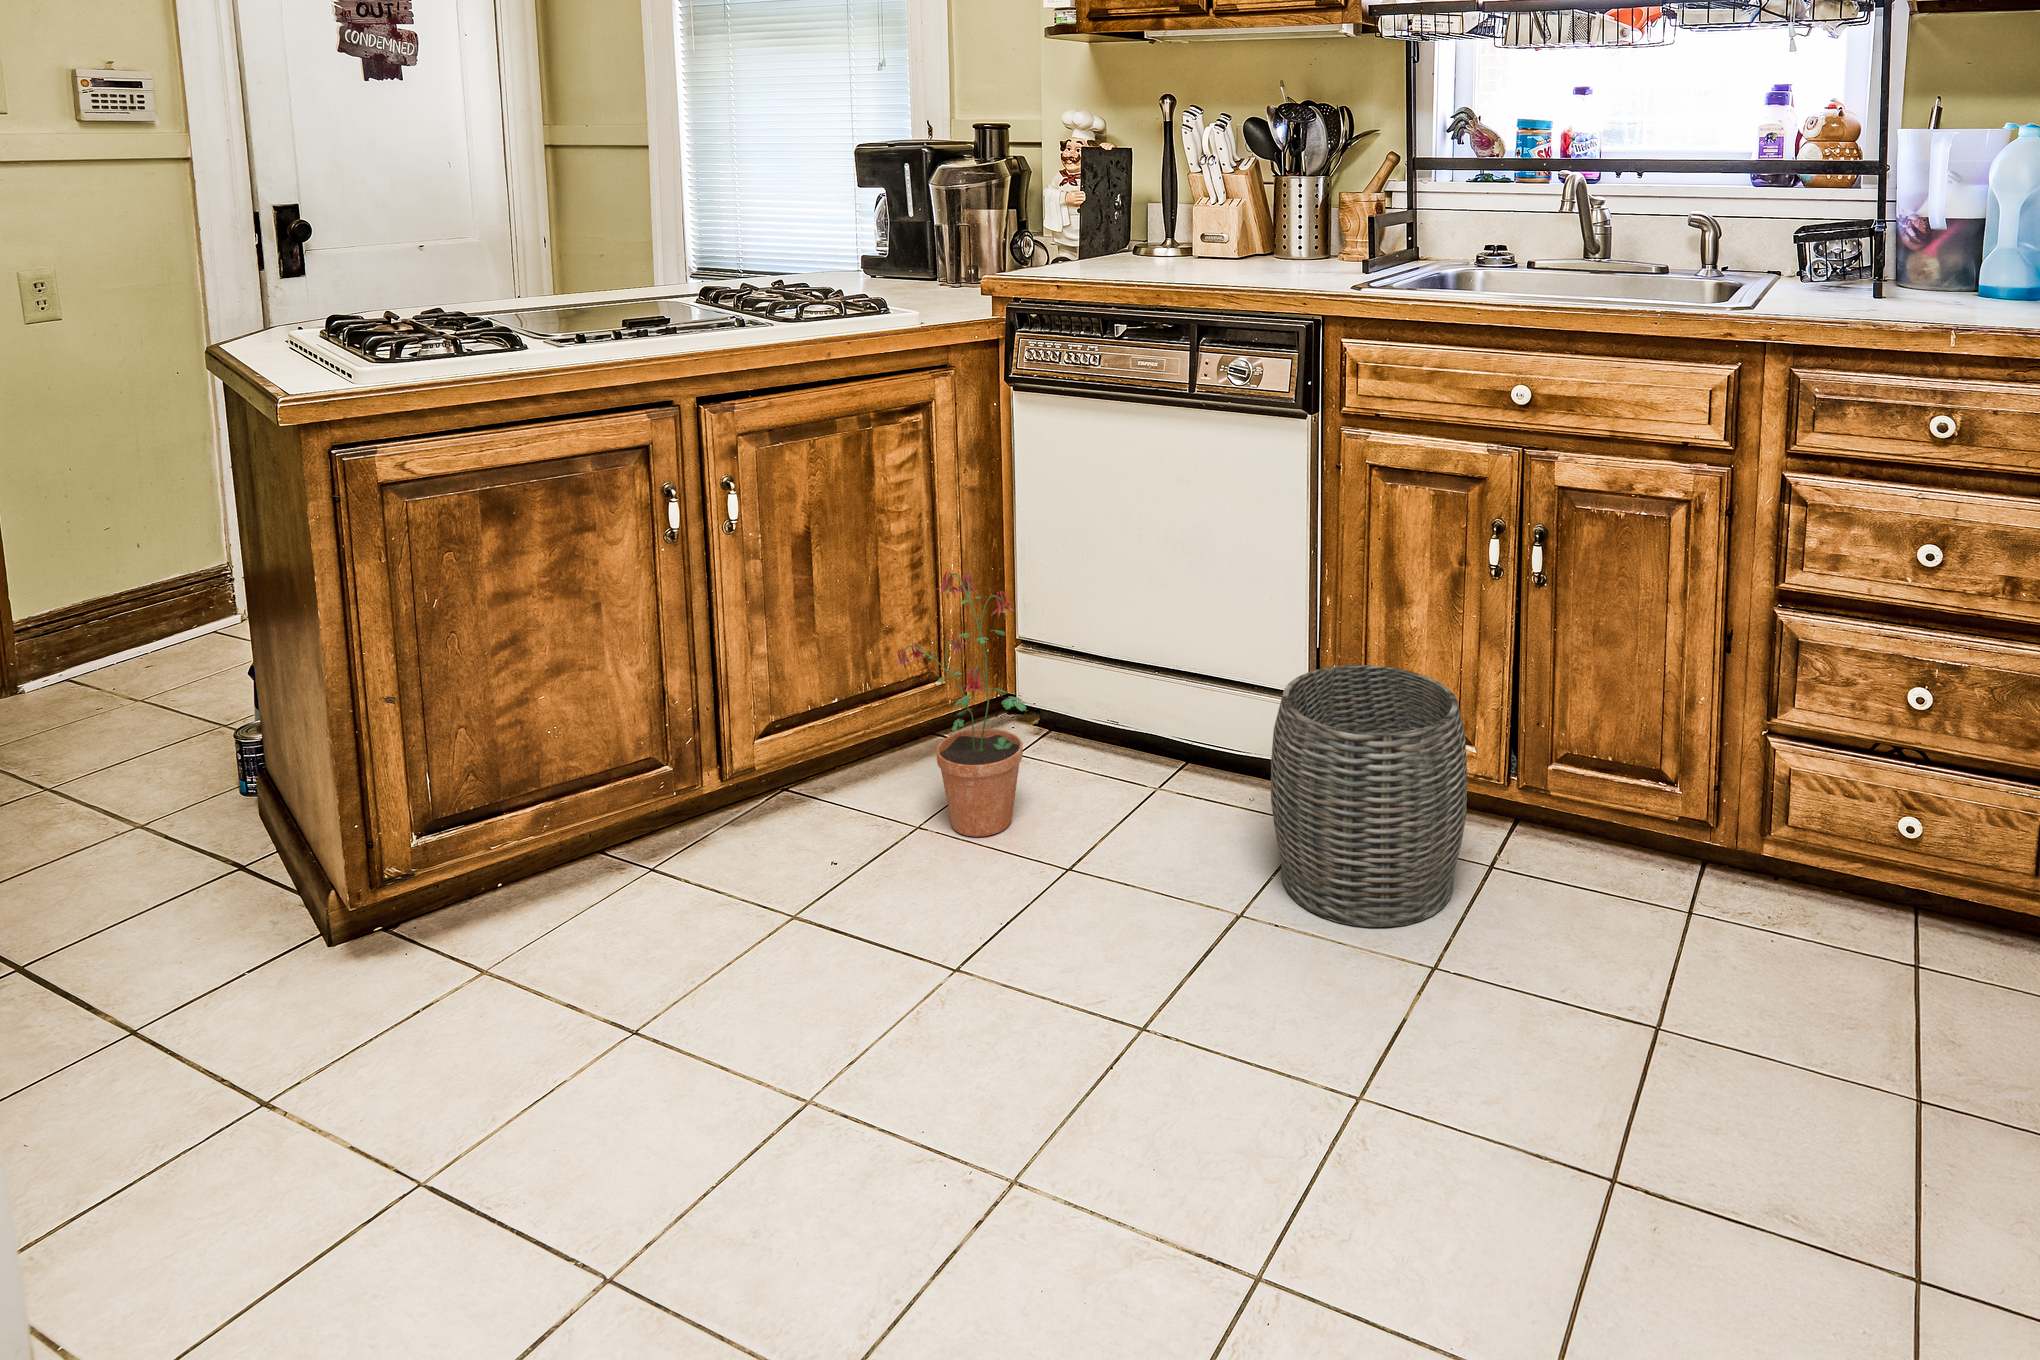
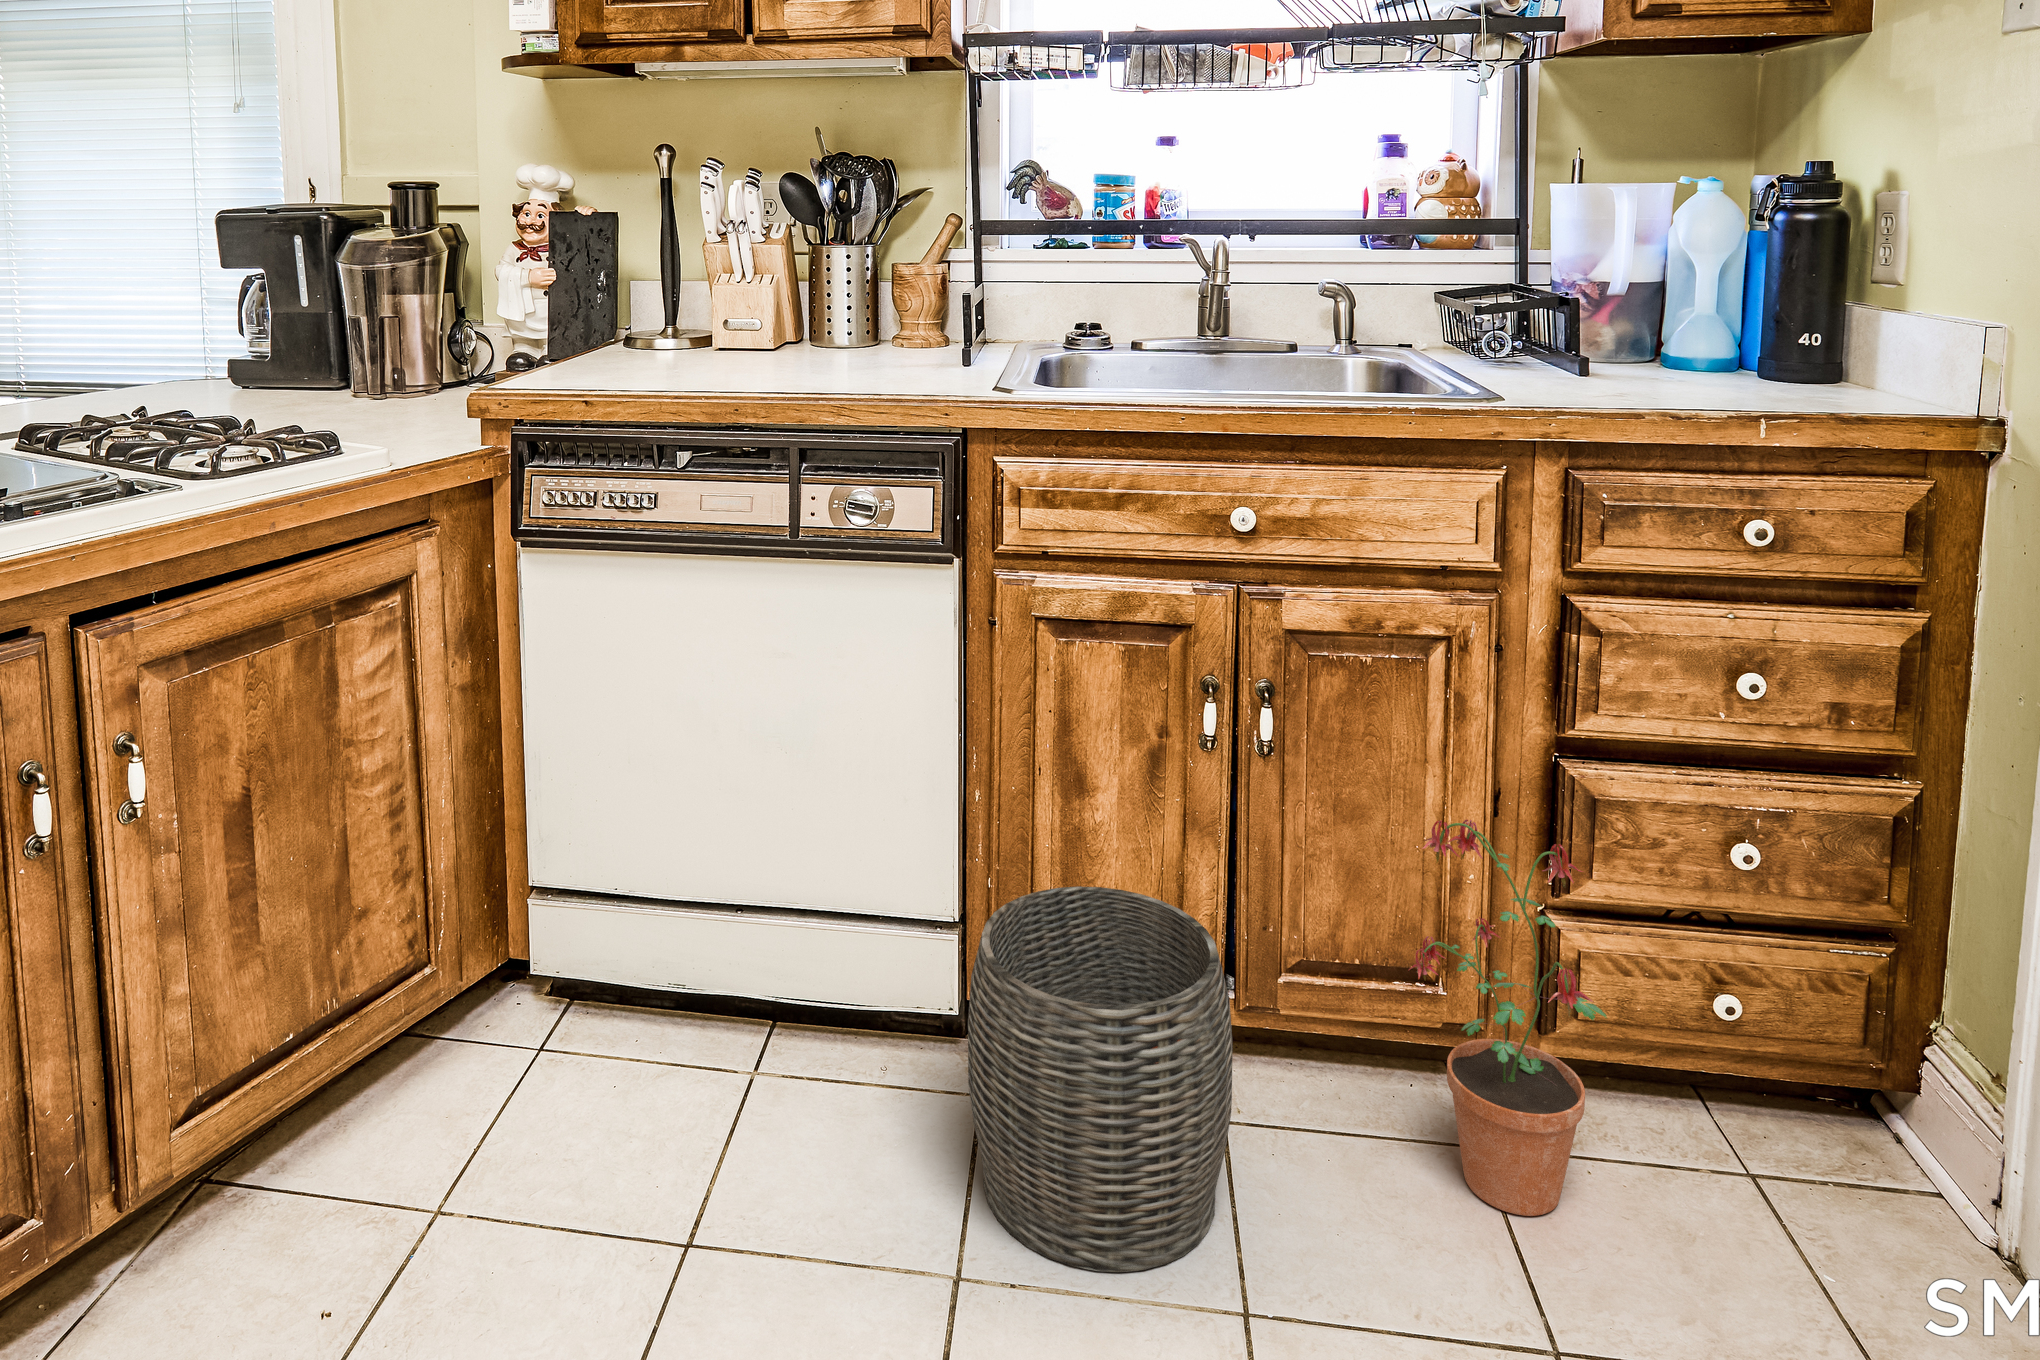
potted plant: present [896,572,1026,837] -> present [1409,820,1607,1216]

